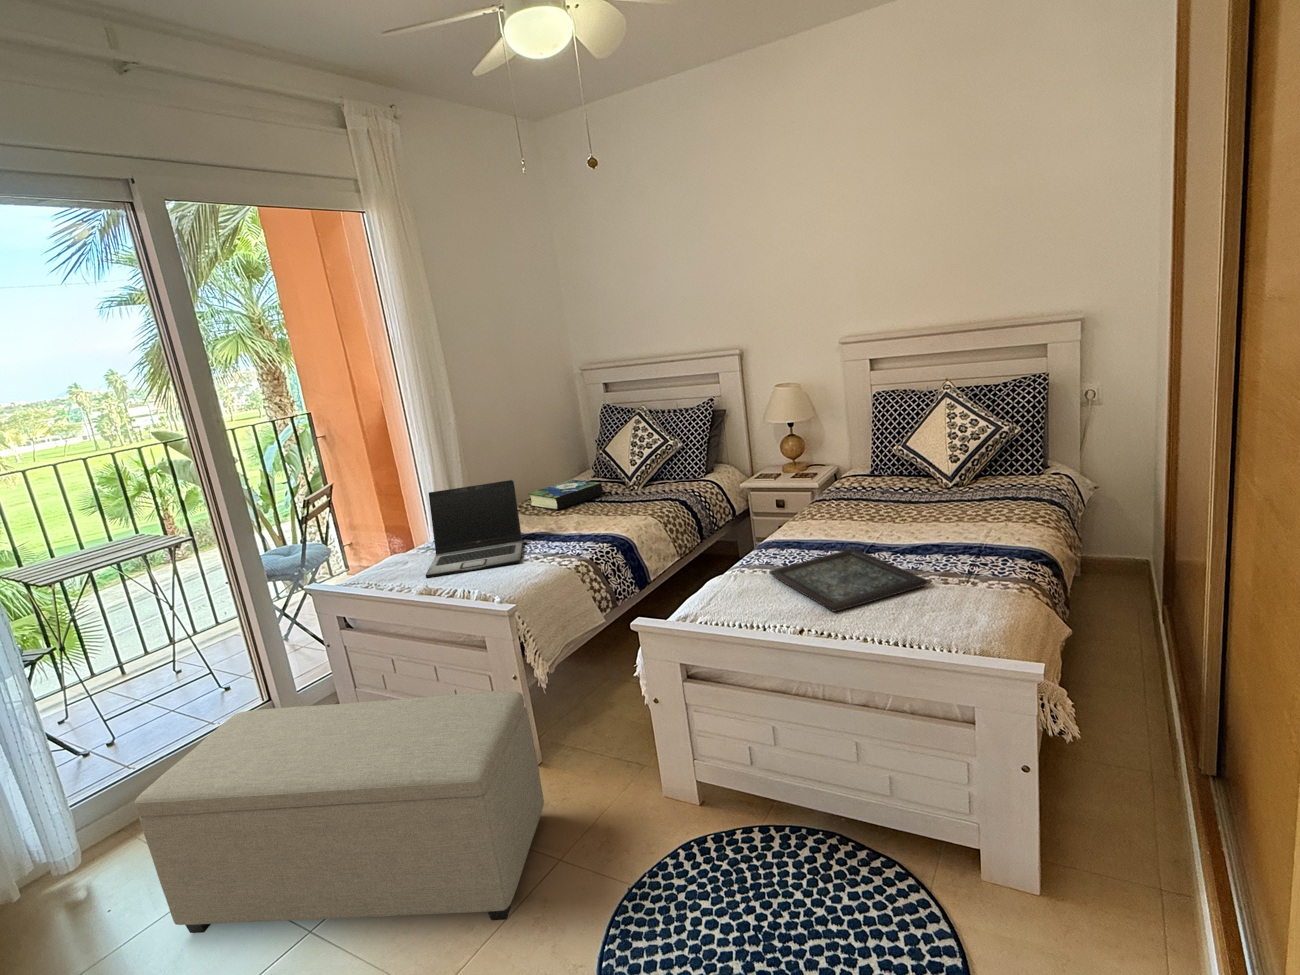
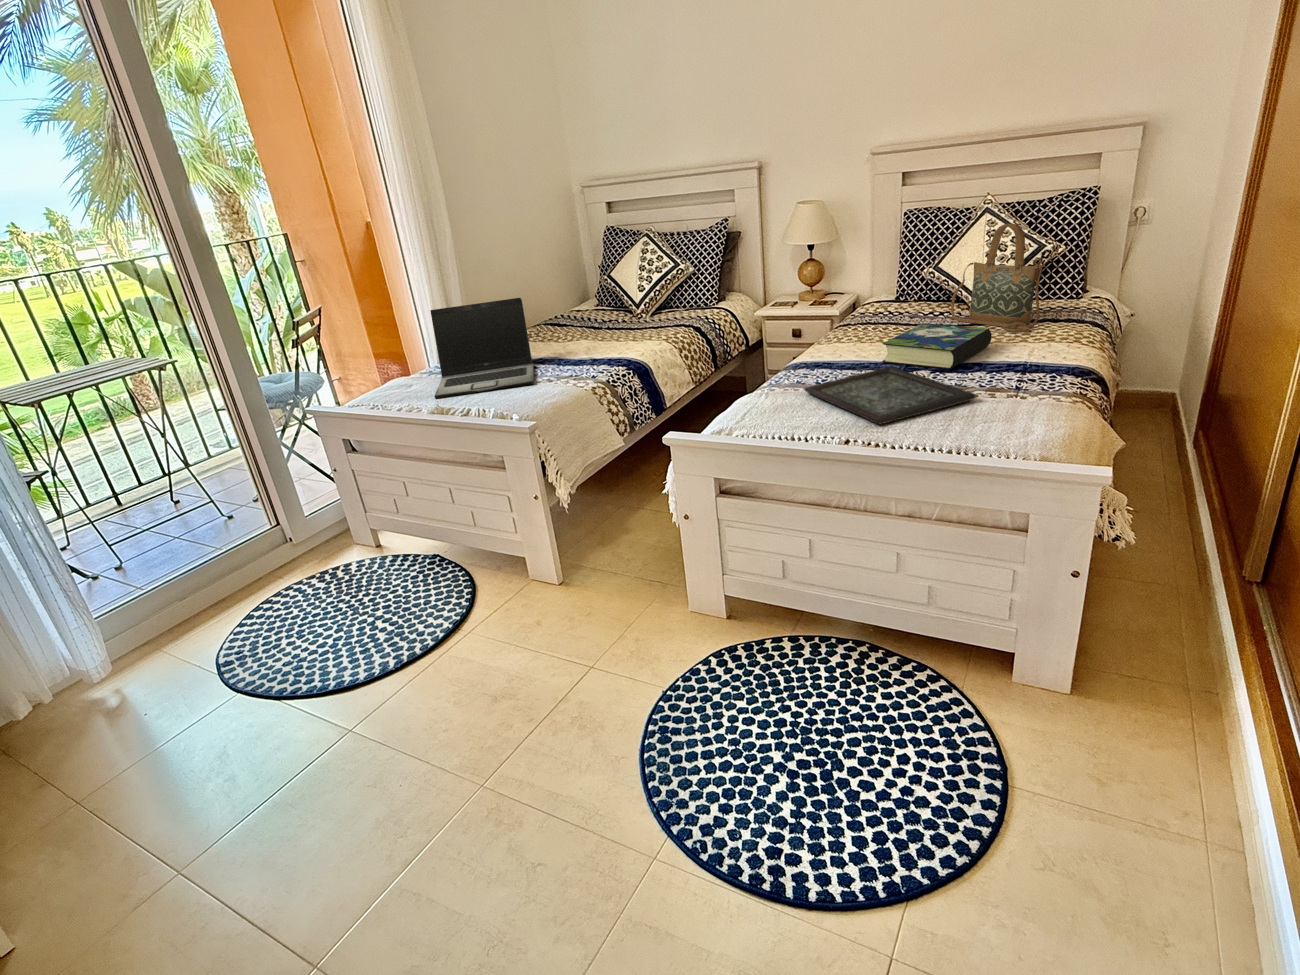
handbag: none [918,411,999,511] -> present [951,224,1042,333]
book: present [528,480,603,510] -> present [882,323,992,370]
ottoman: present [135,691,544,933] -> none [160,506,572,734]

